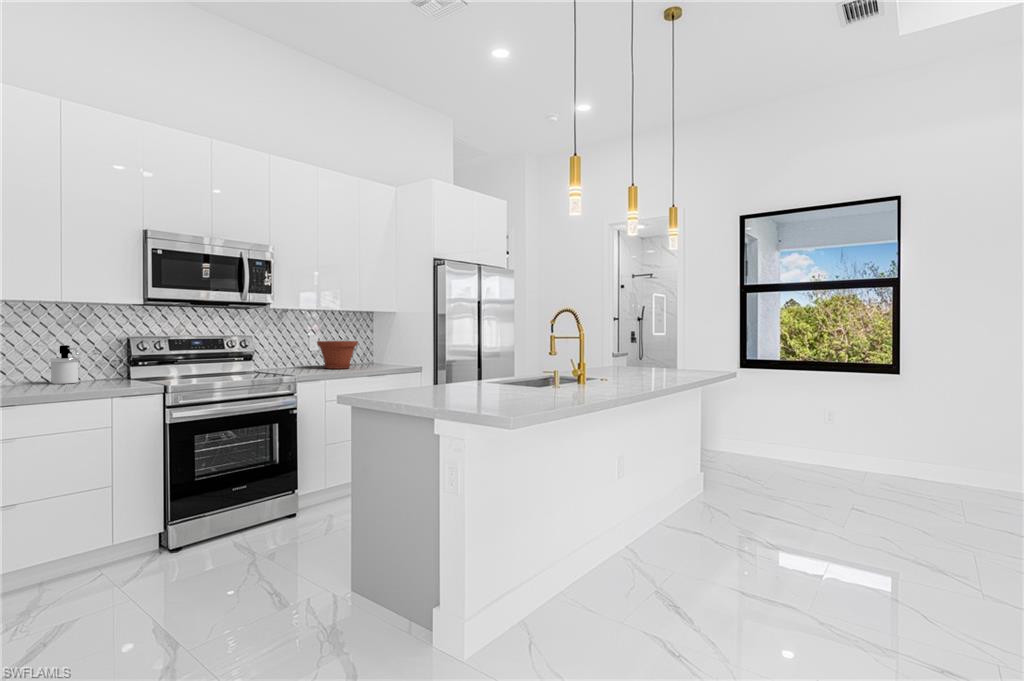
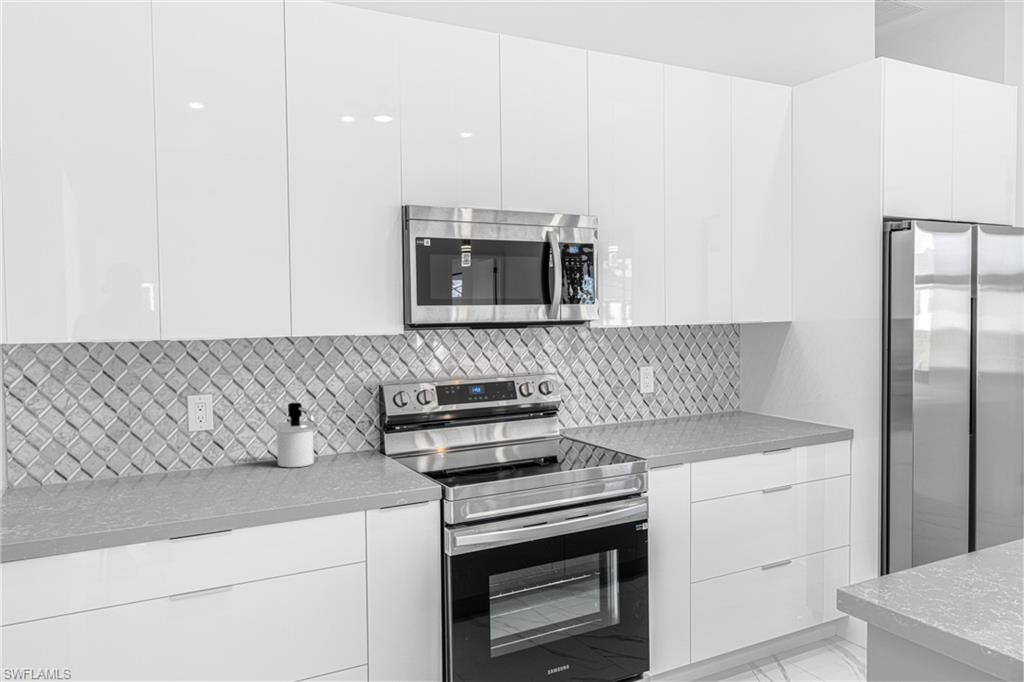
plant pot: present [317,341,358,369] -> none [656,377,730,430]

